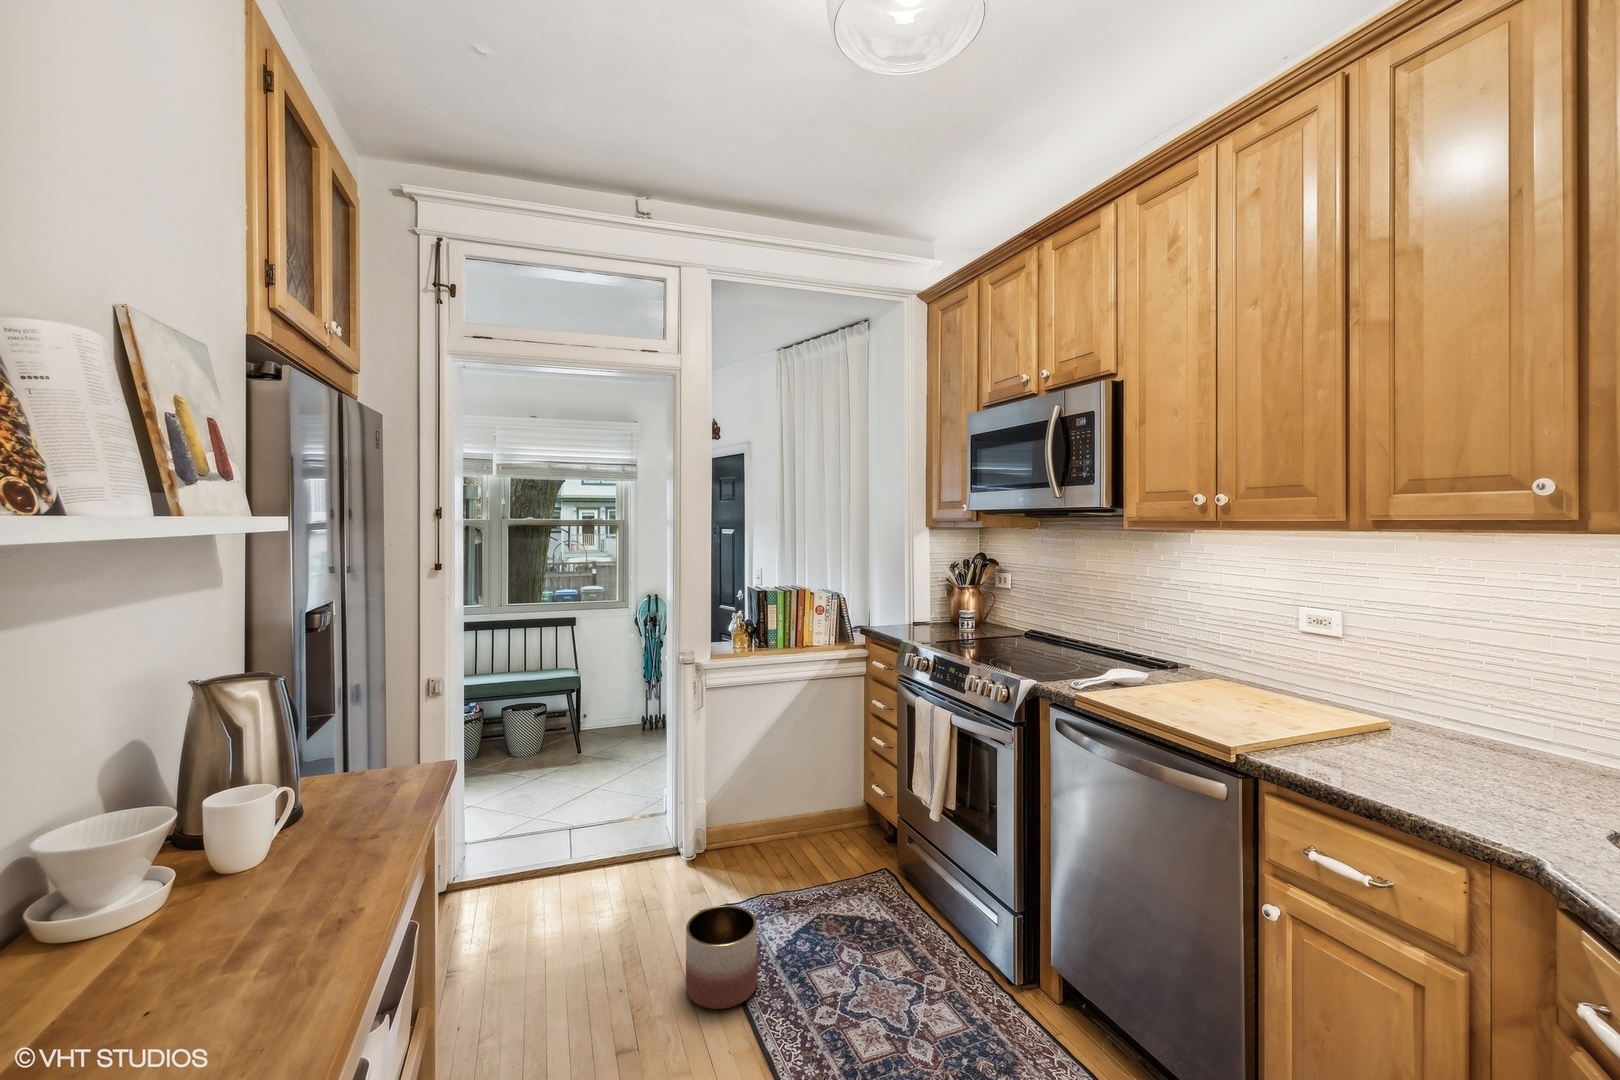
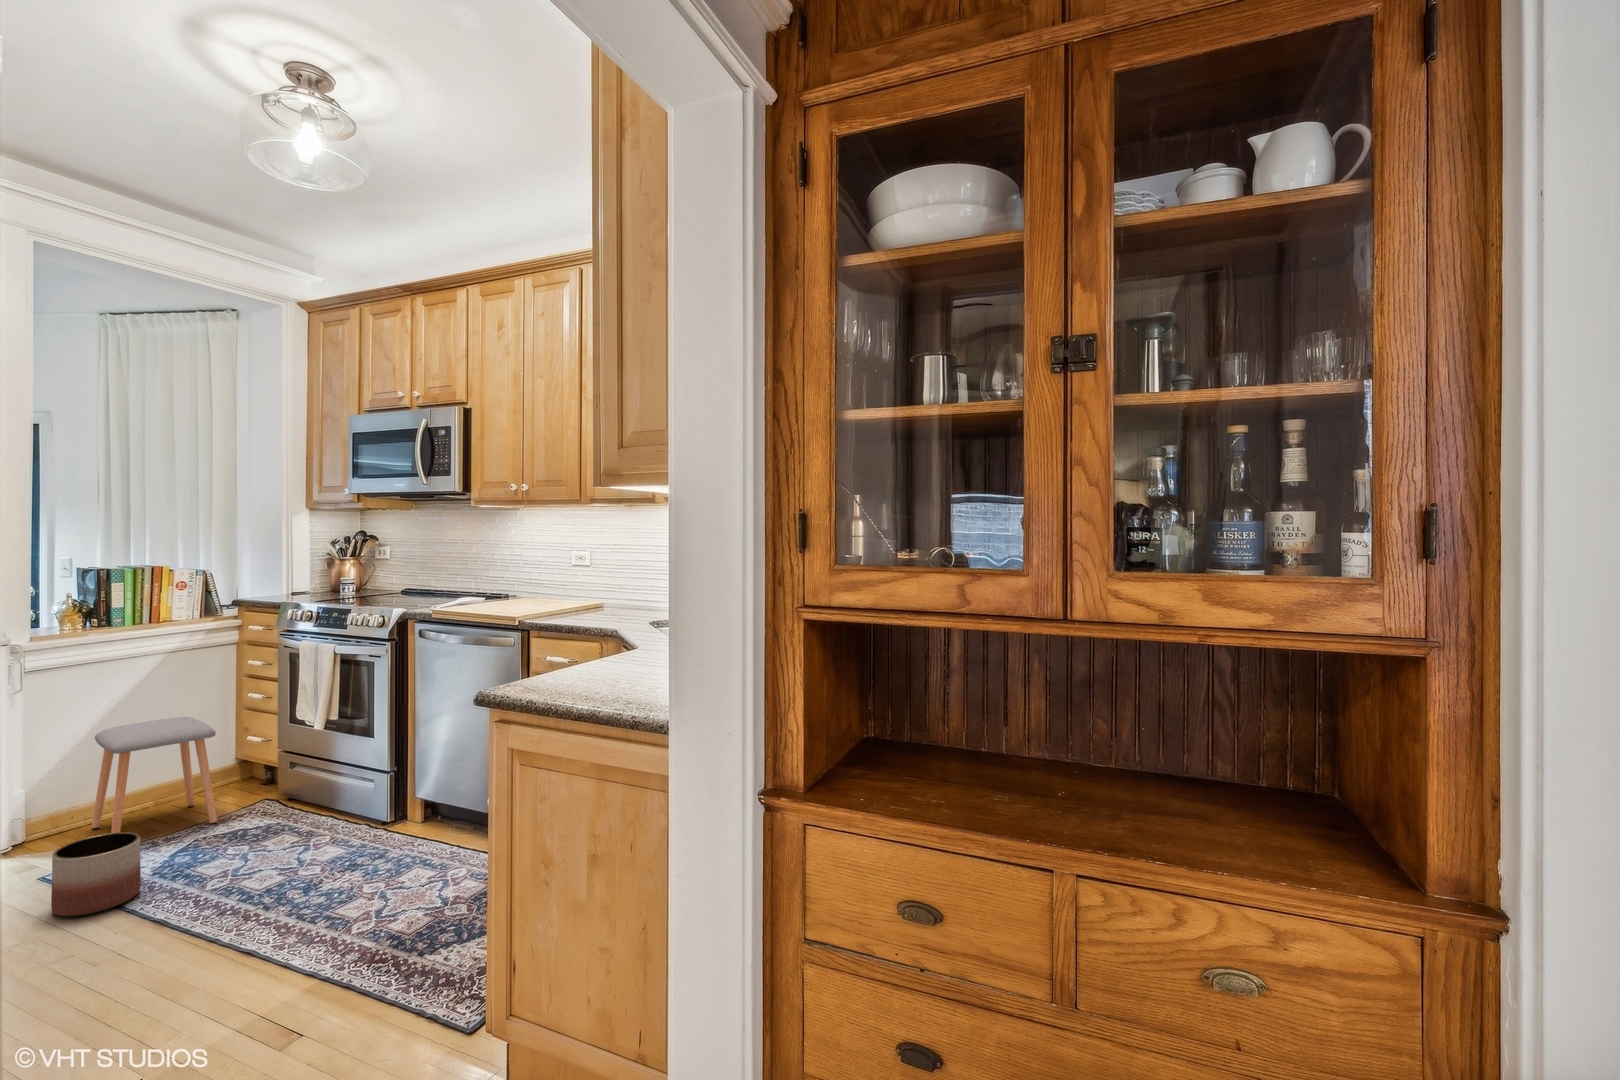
stool: none [748,756,840,896] -> present [92,717,217,833]

